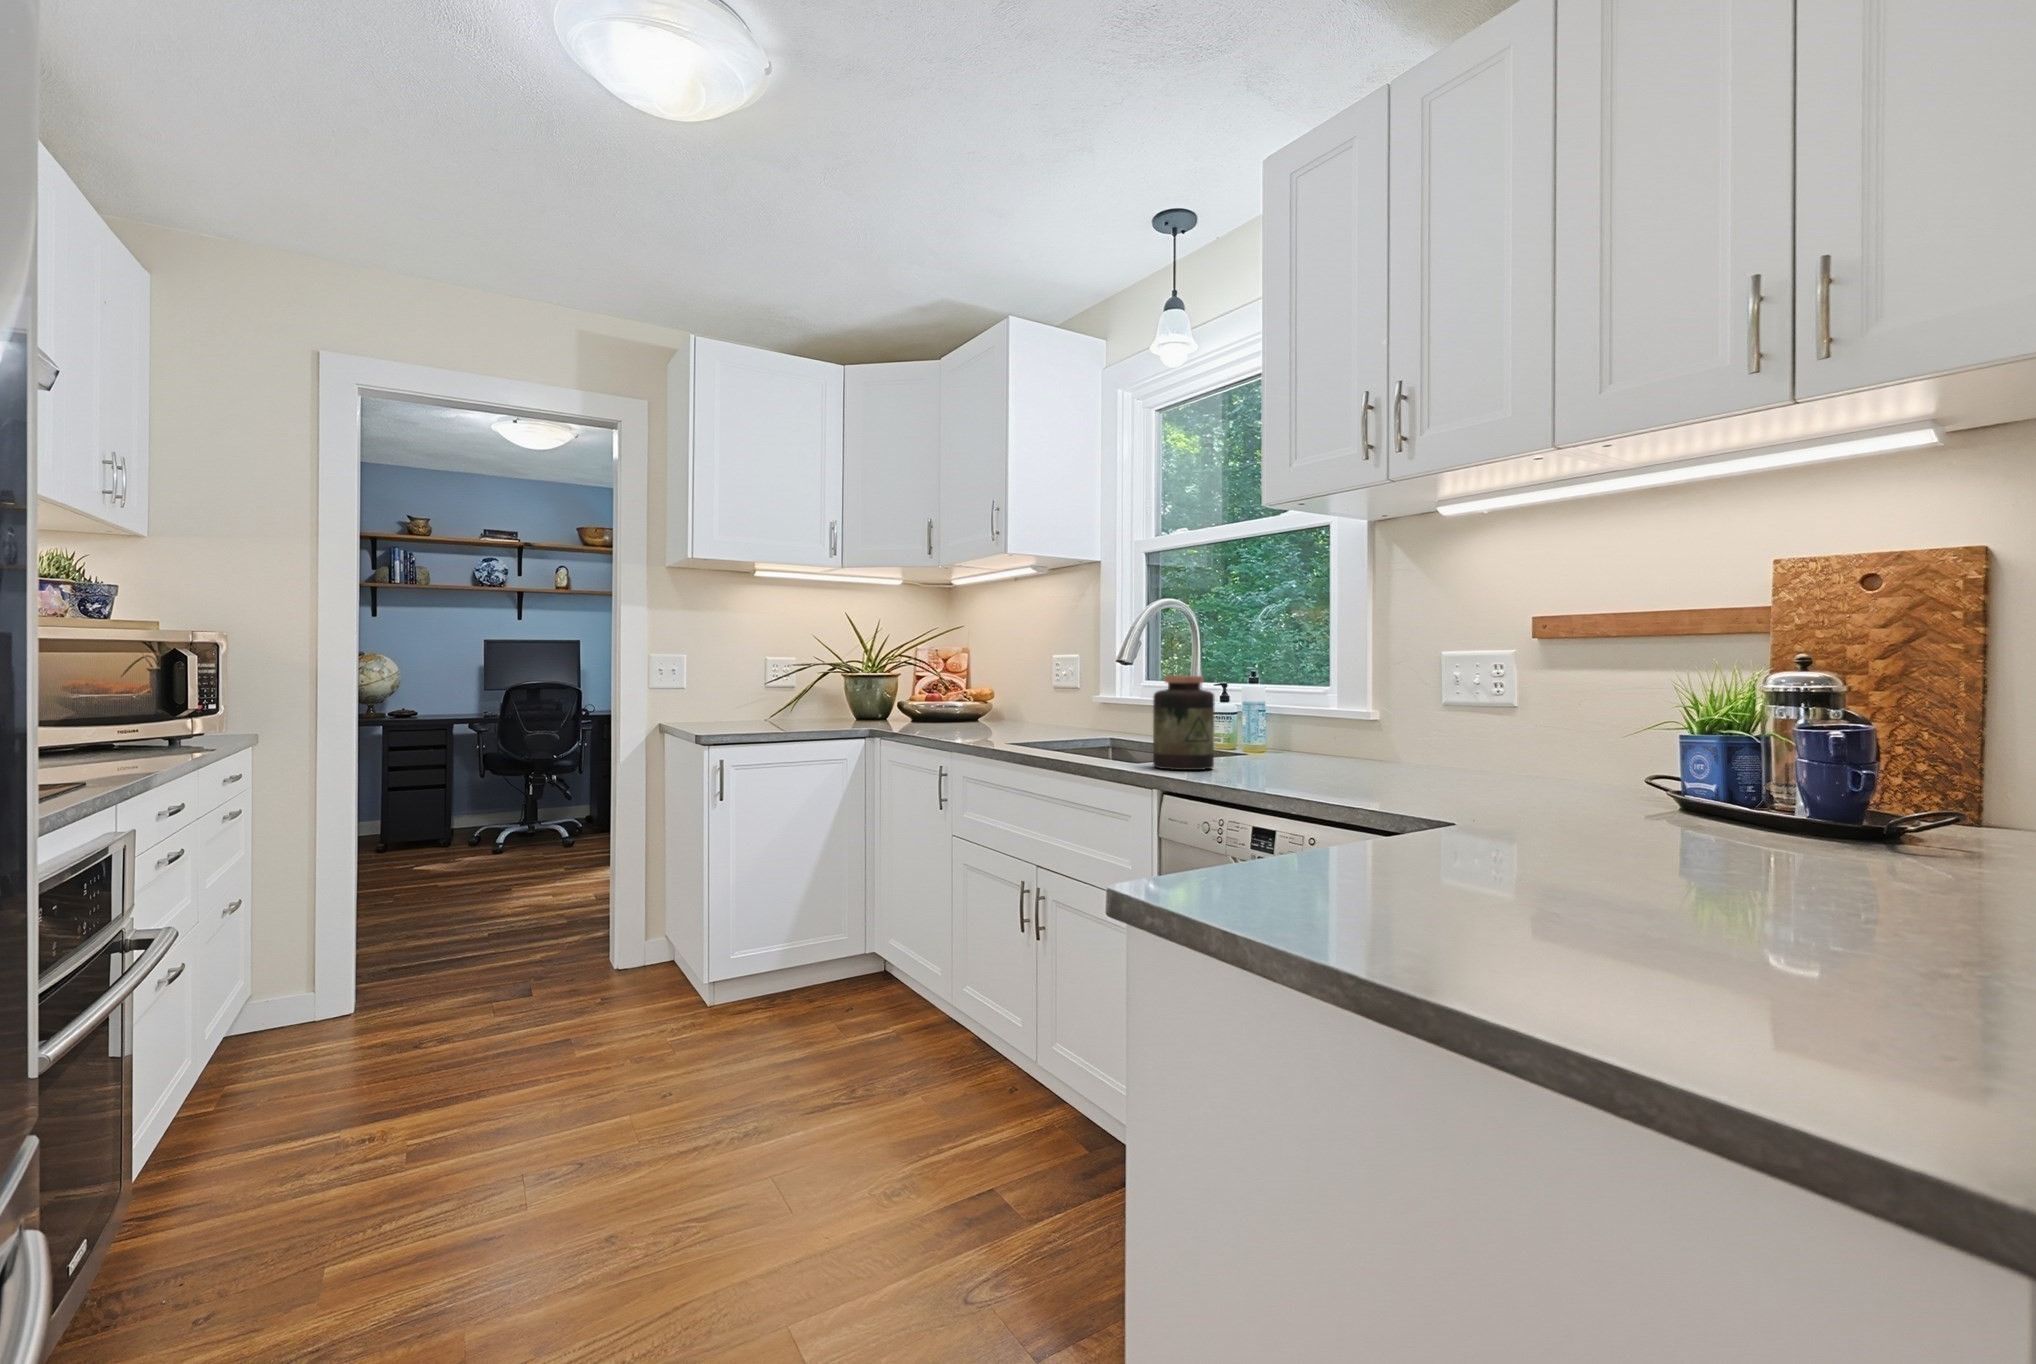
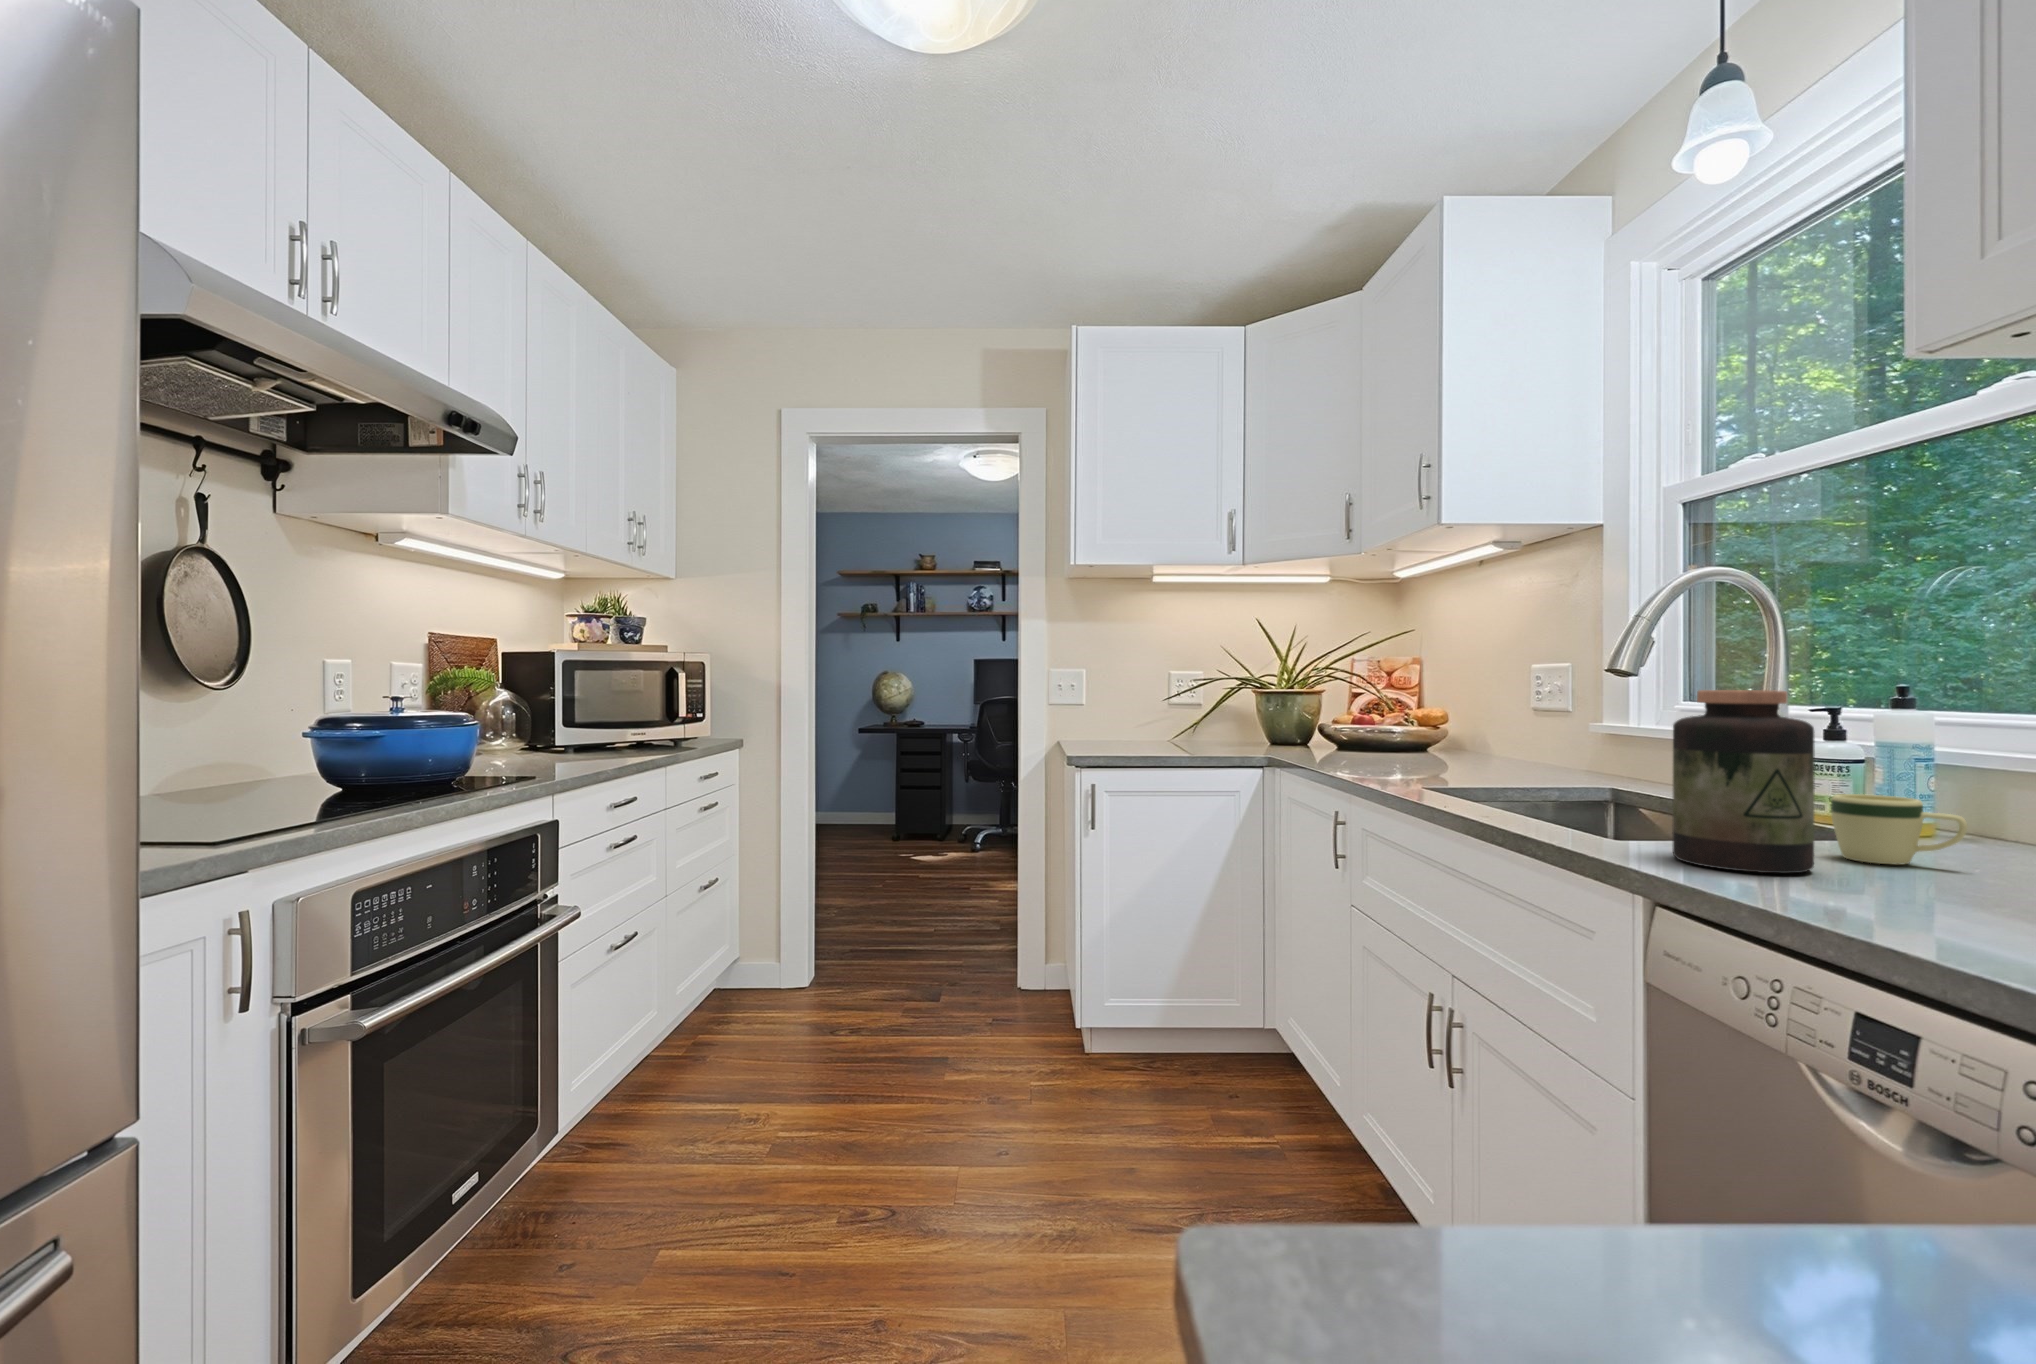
mug: none [1222,730,1276,765] -> present [1831,794,1968,865]

